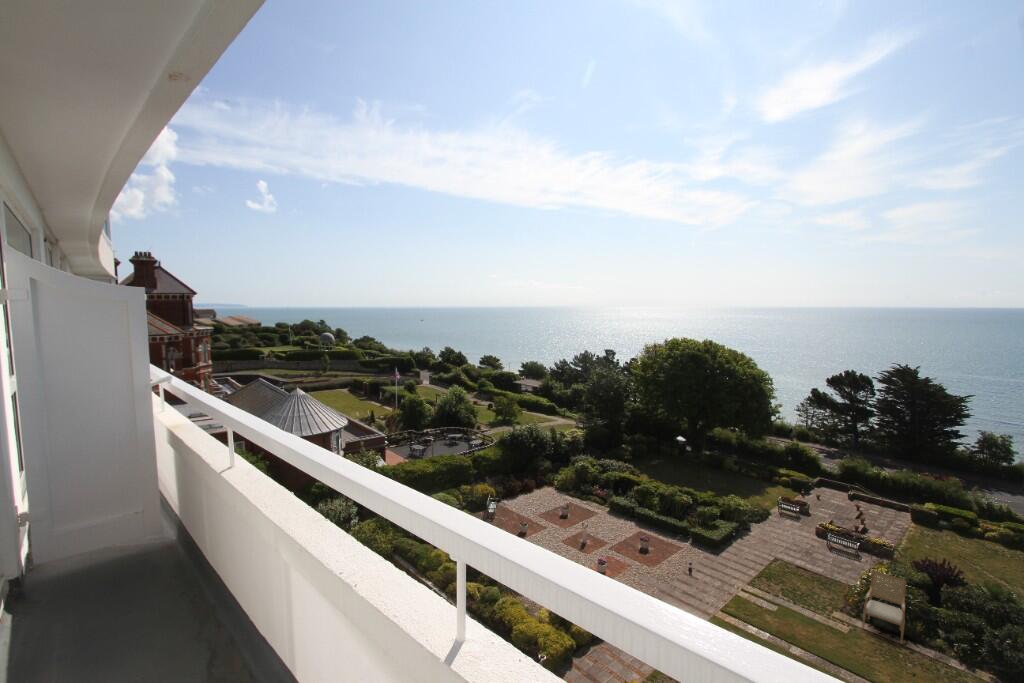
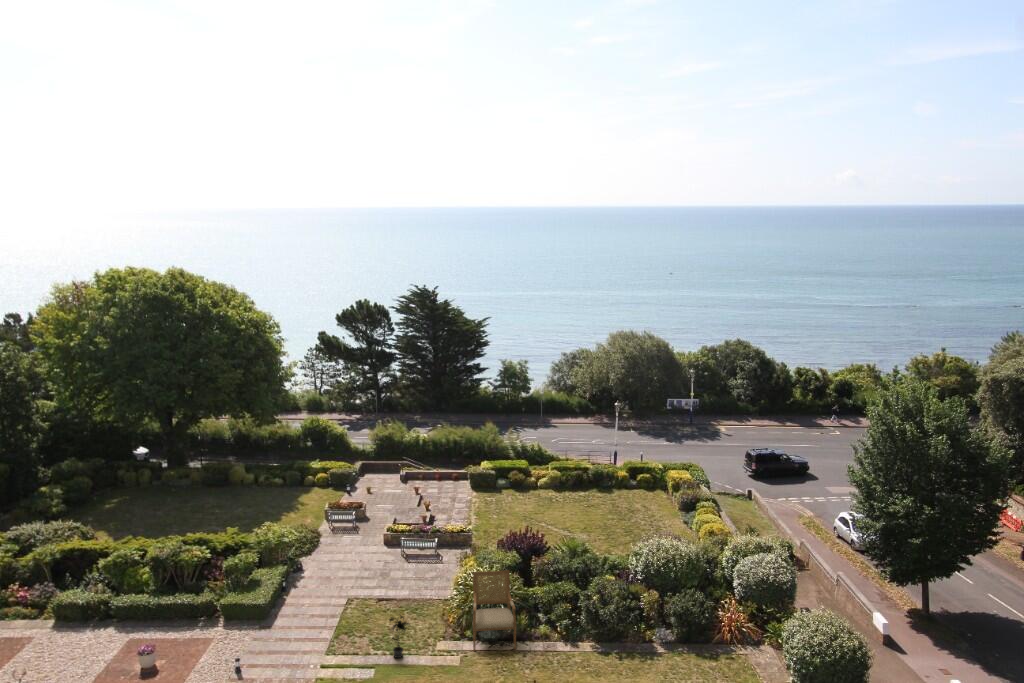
potted plant: none [794,577,810,608] -> present [389,615,409,658]

